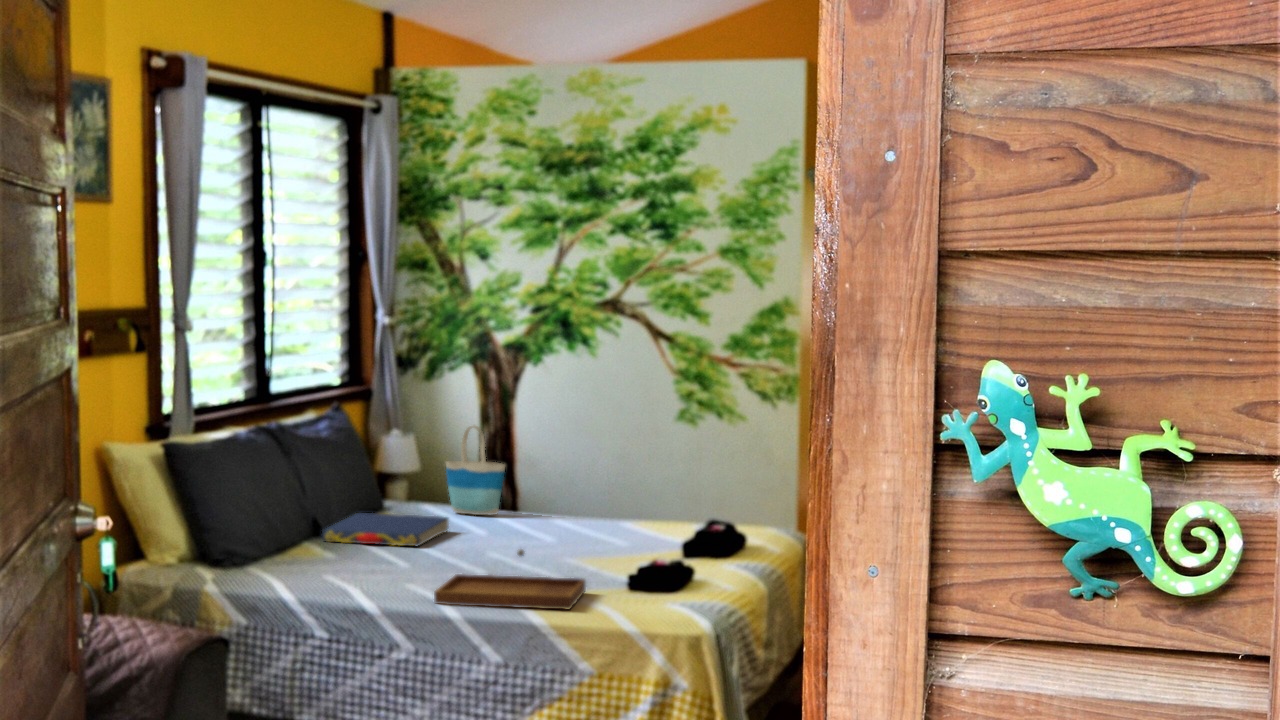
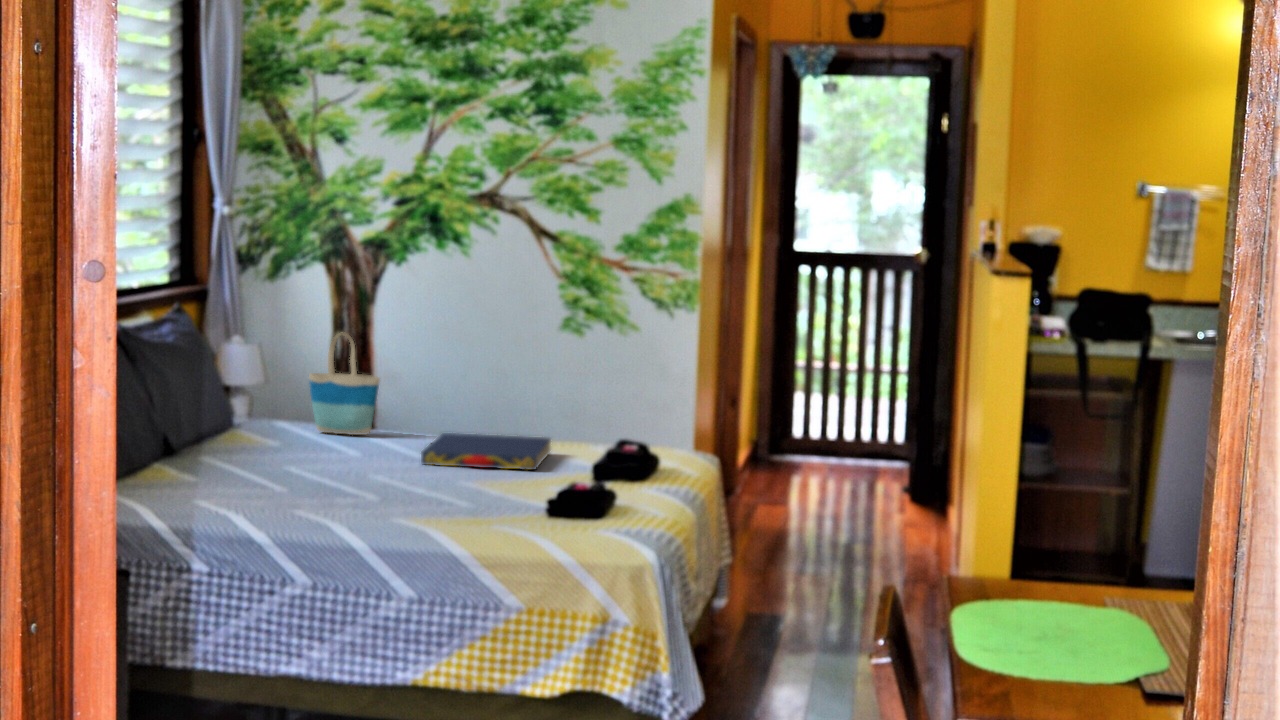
book: present [322,513,449,546] -> present [421,433,551,470]
tray: present [434,549,586,610] -> none [332,471,500,538]

